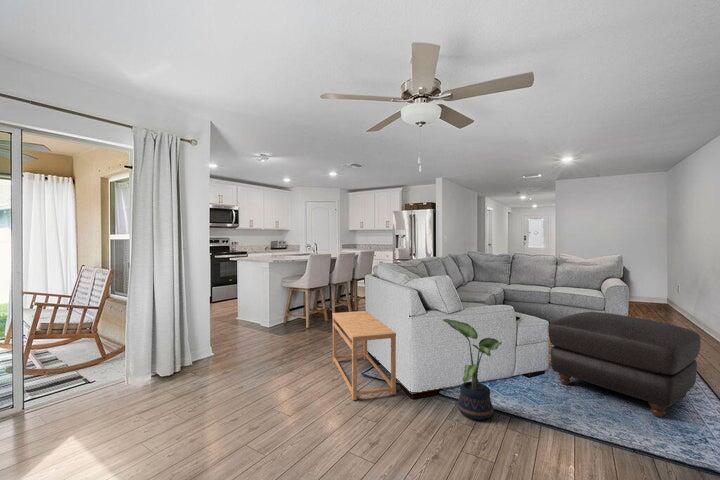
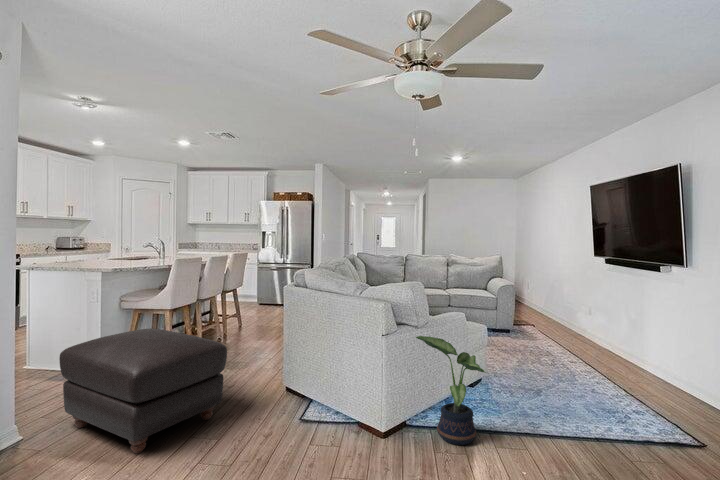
side table: present [332,311,396,400] -> none [250,335,364,455]
ottoman: present [548,312,701,417] -> present [59,328,227,454]

